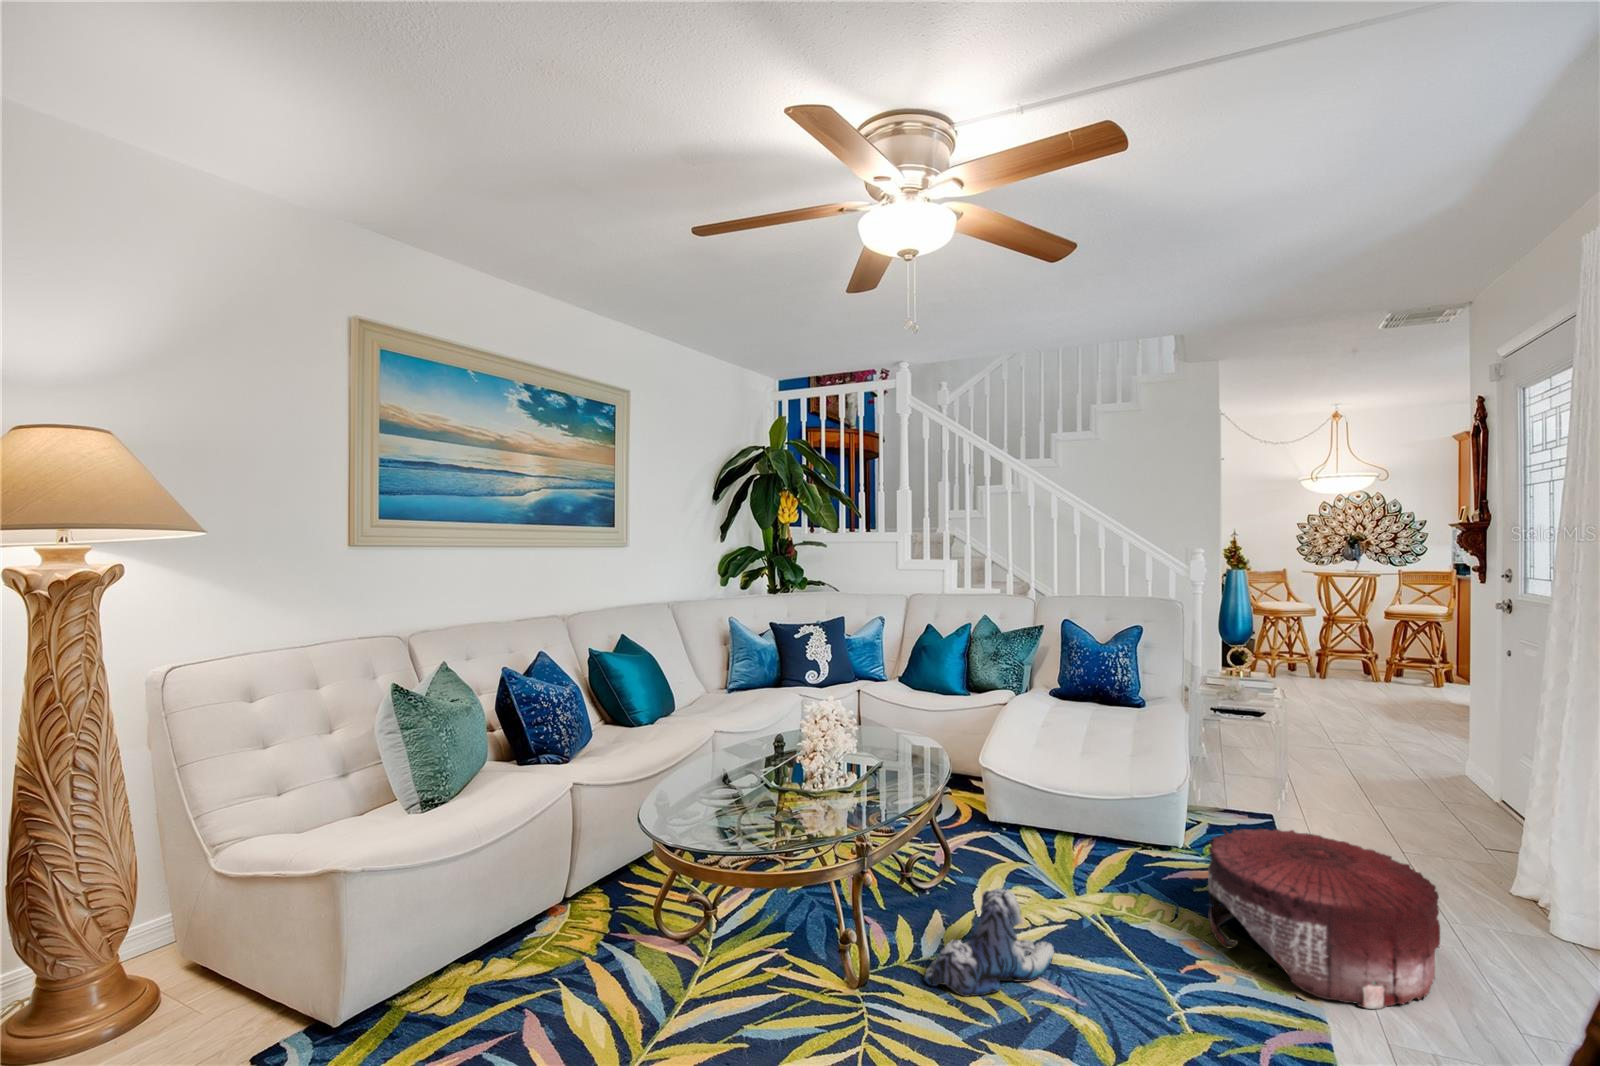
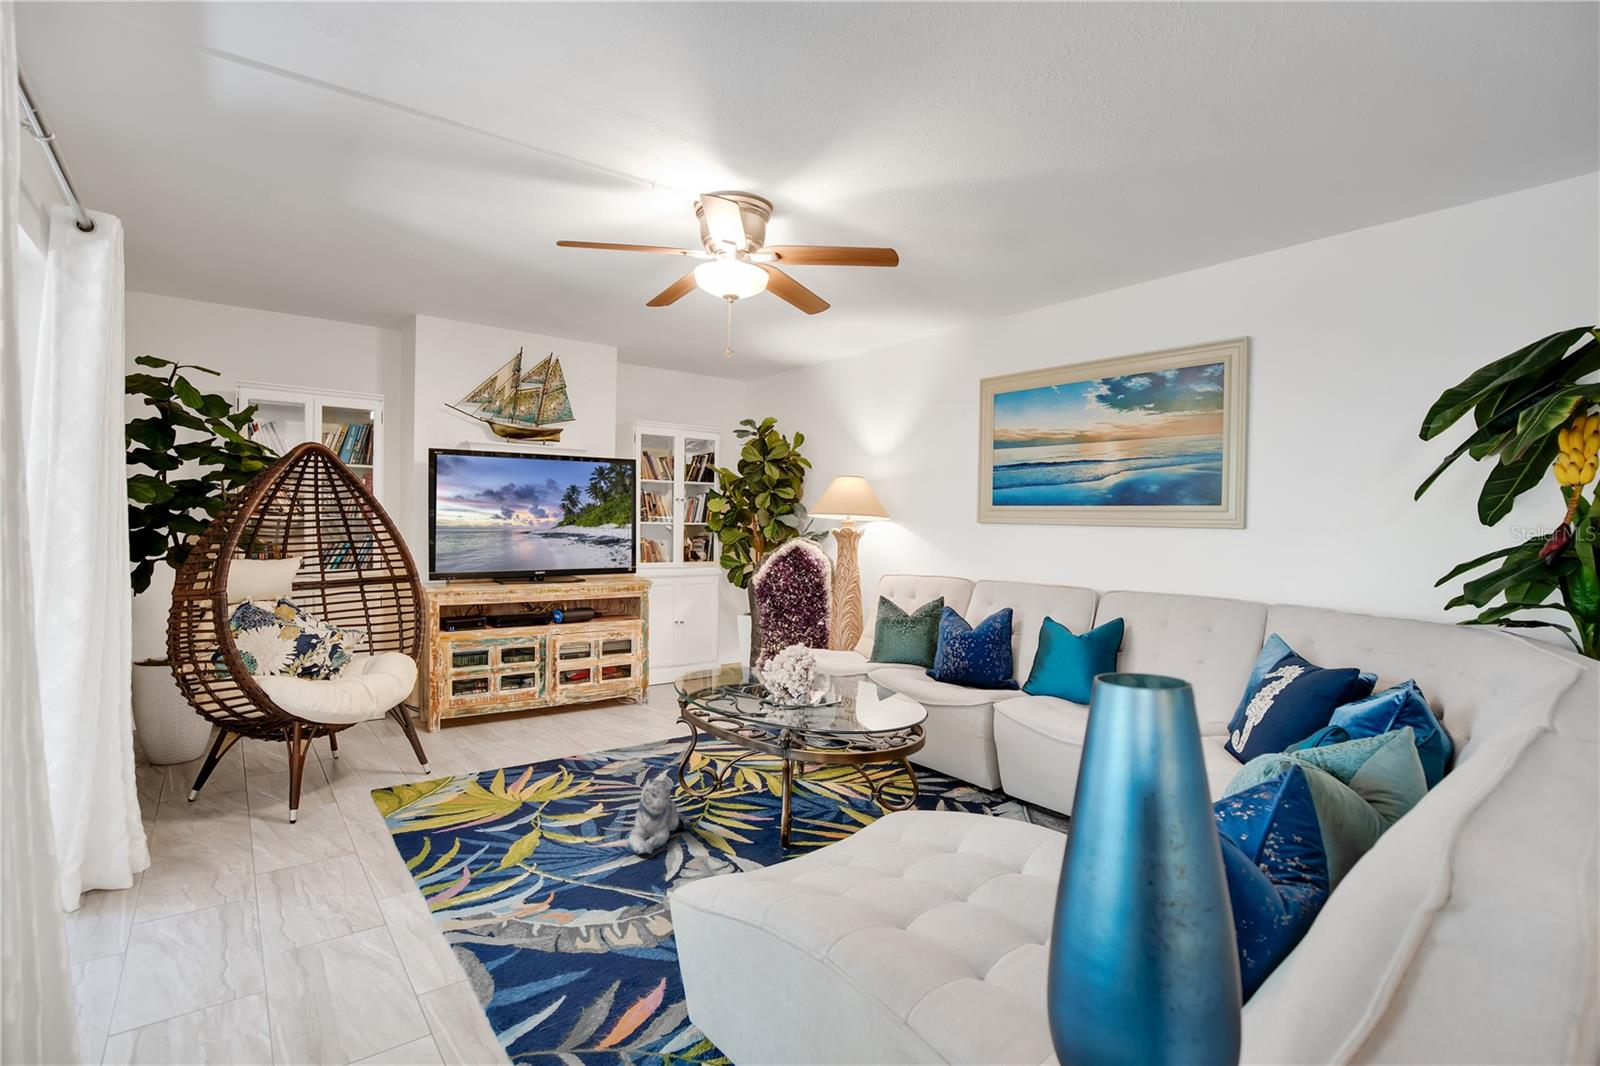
pouf: present [1208,828,1440,1009] -> none [336,827,576,1027]

